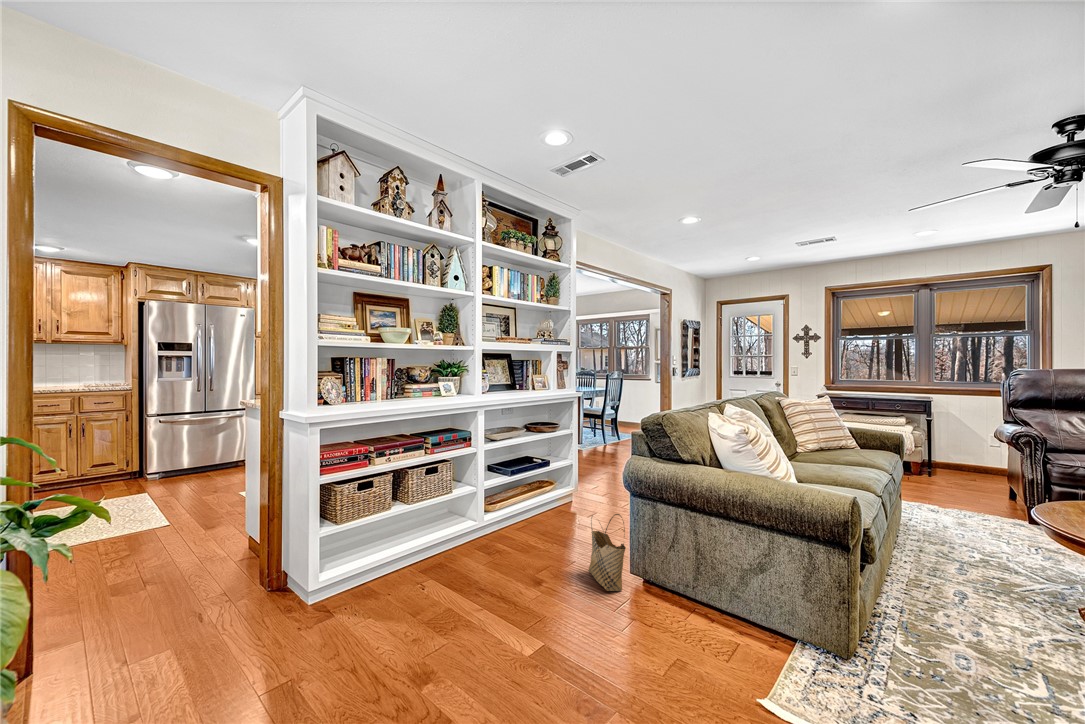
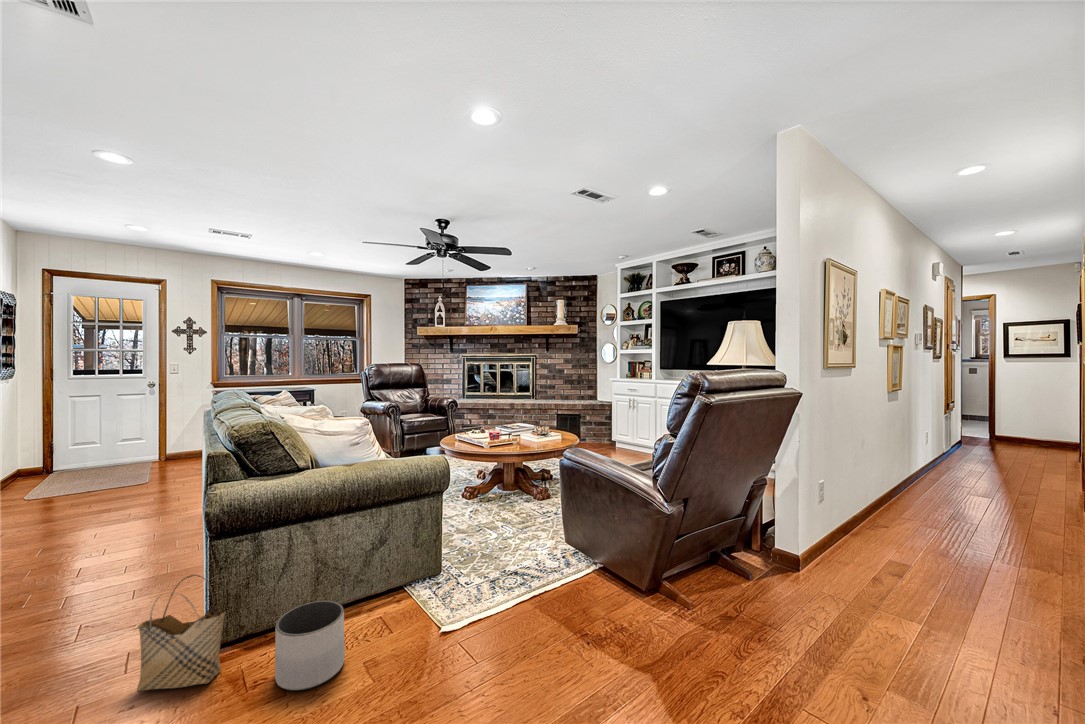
planter: none [622,573,676,647] -> present [275,601,345,691]

